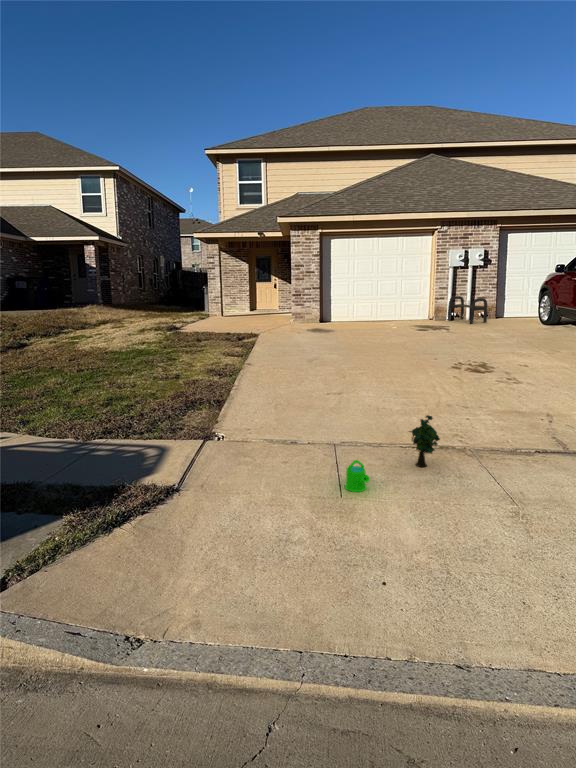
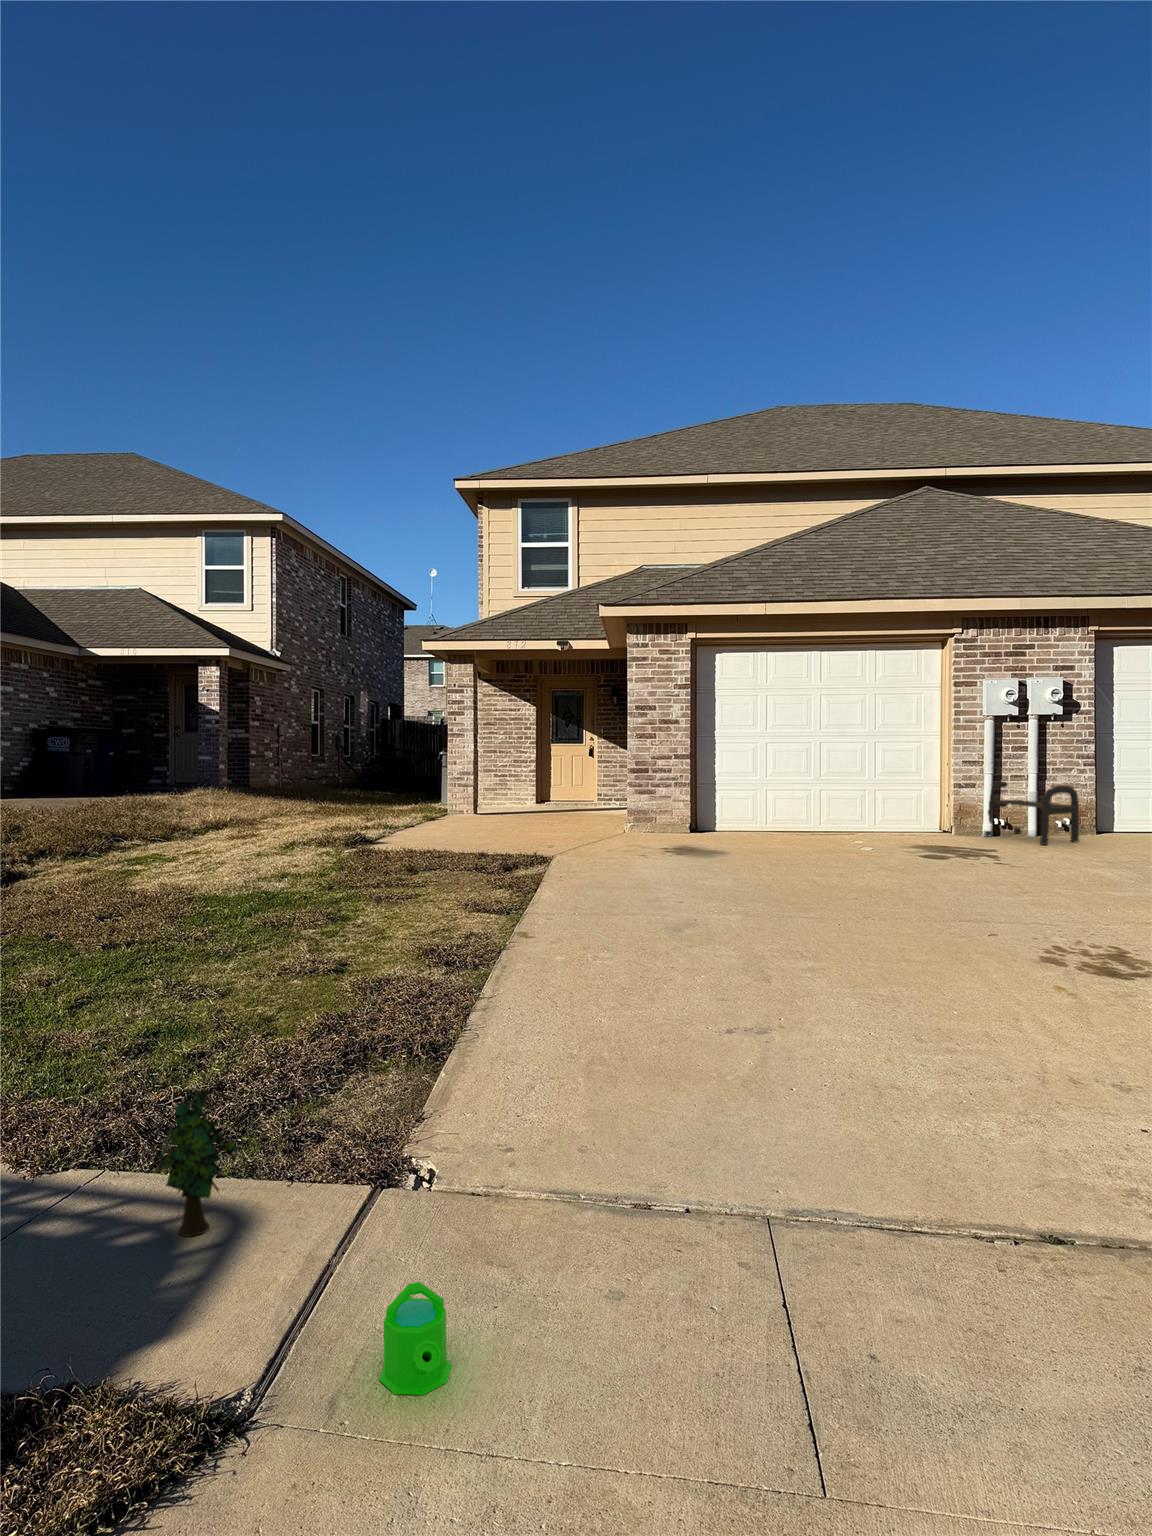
decorative plant: present [409,415,440,467] -> present [155,1090,237,1237]
watering can: present [345,460,370,492] -> present [379,1282,452,1395]

